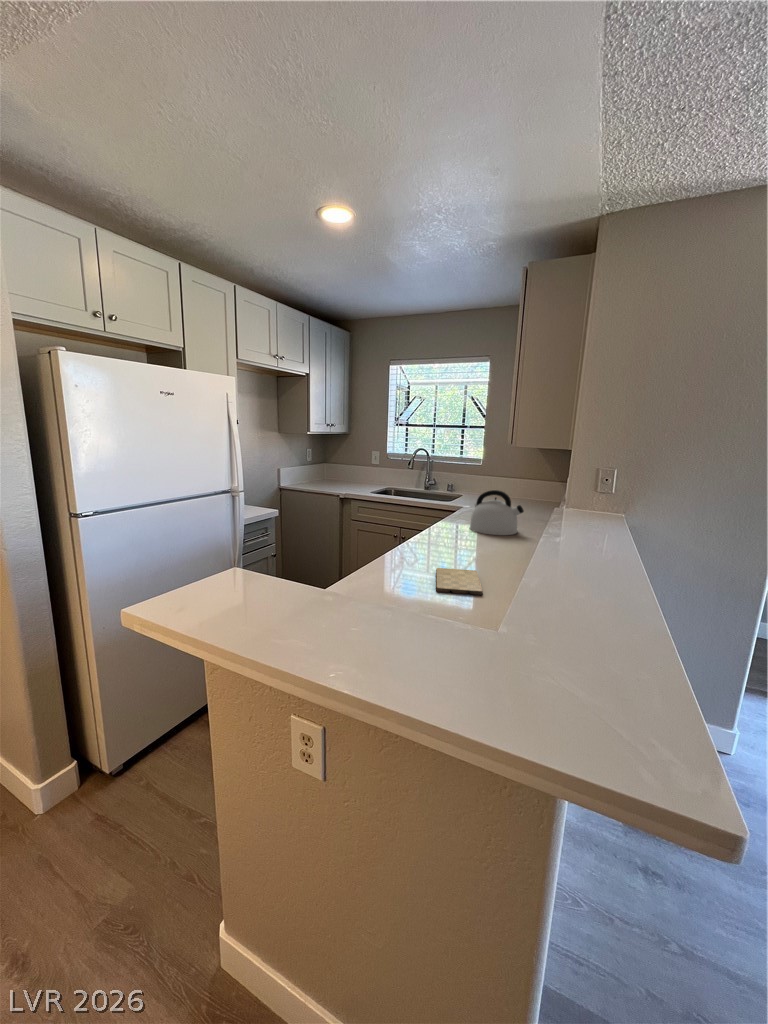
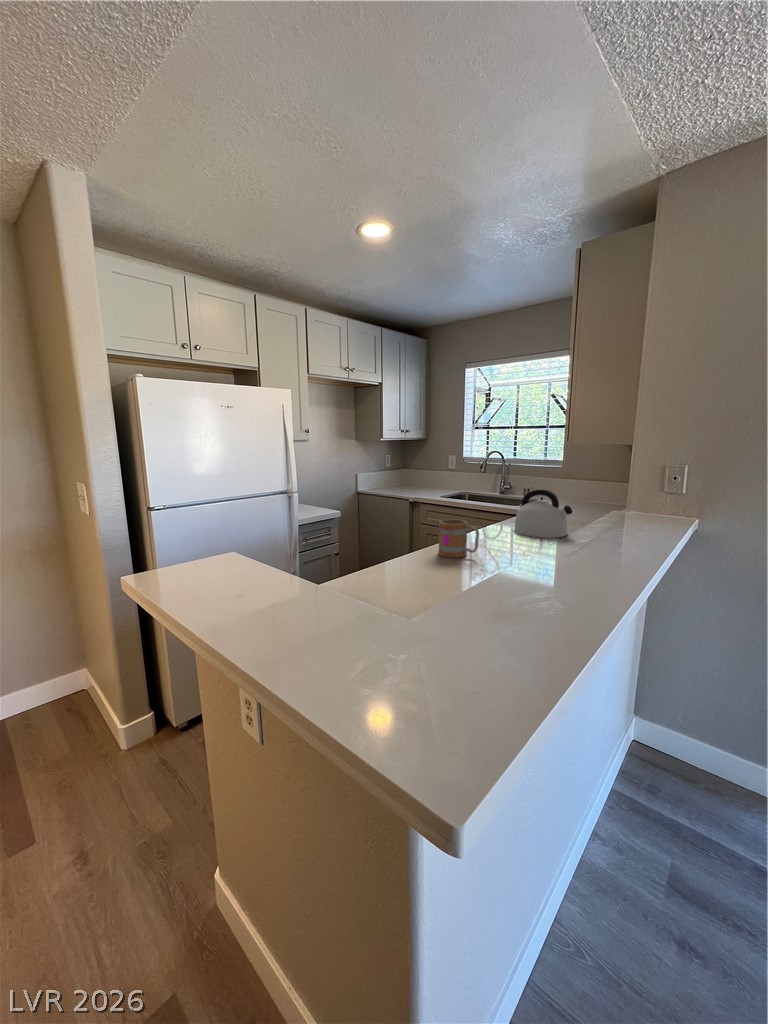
mug: none [423,522,466,560] -> present [438,519,479,558]
cutting board: present [436,568,483,595] -> none [421,564,478,591]

